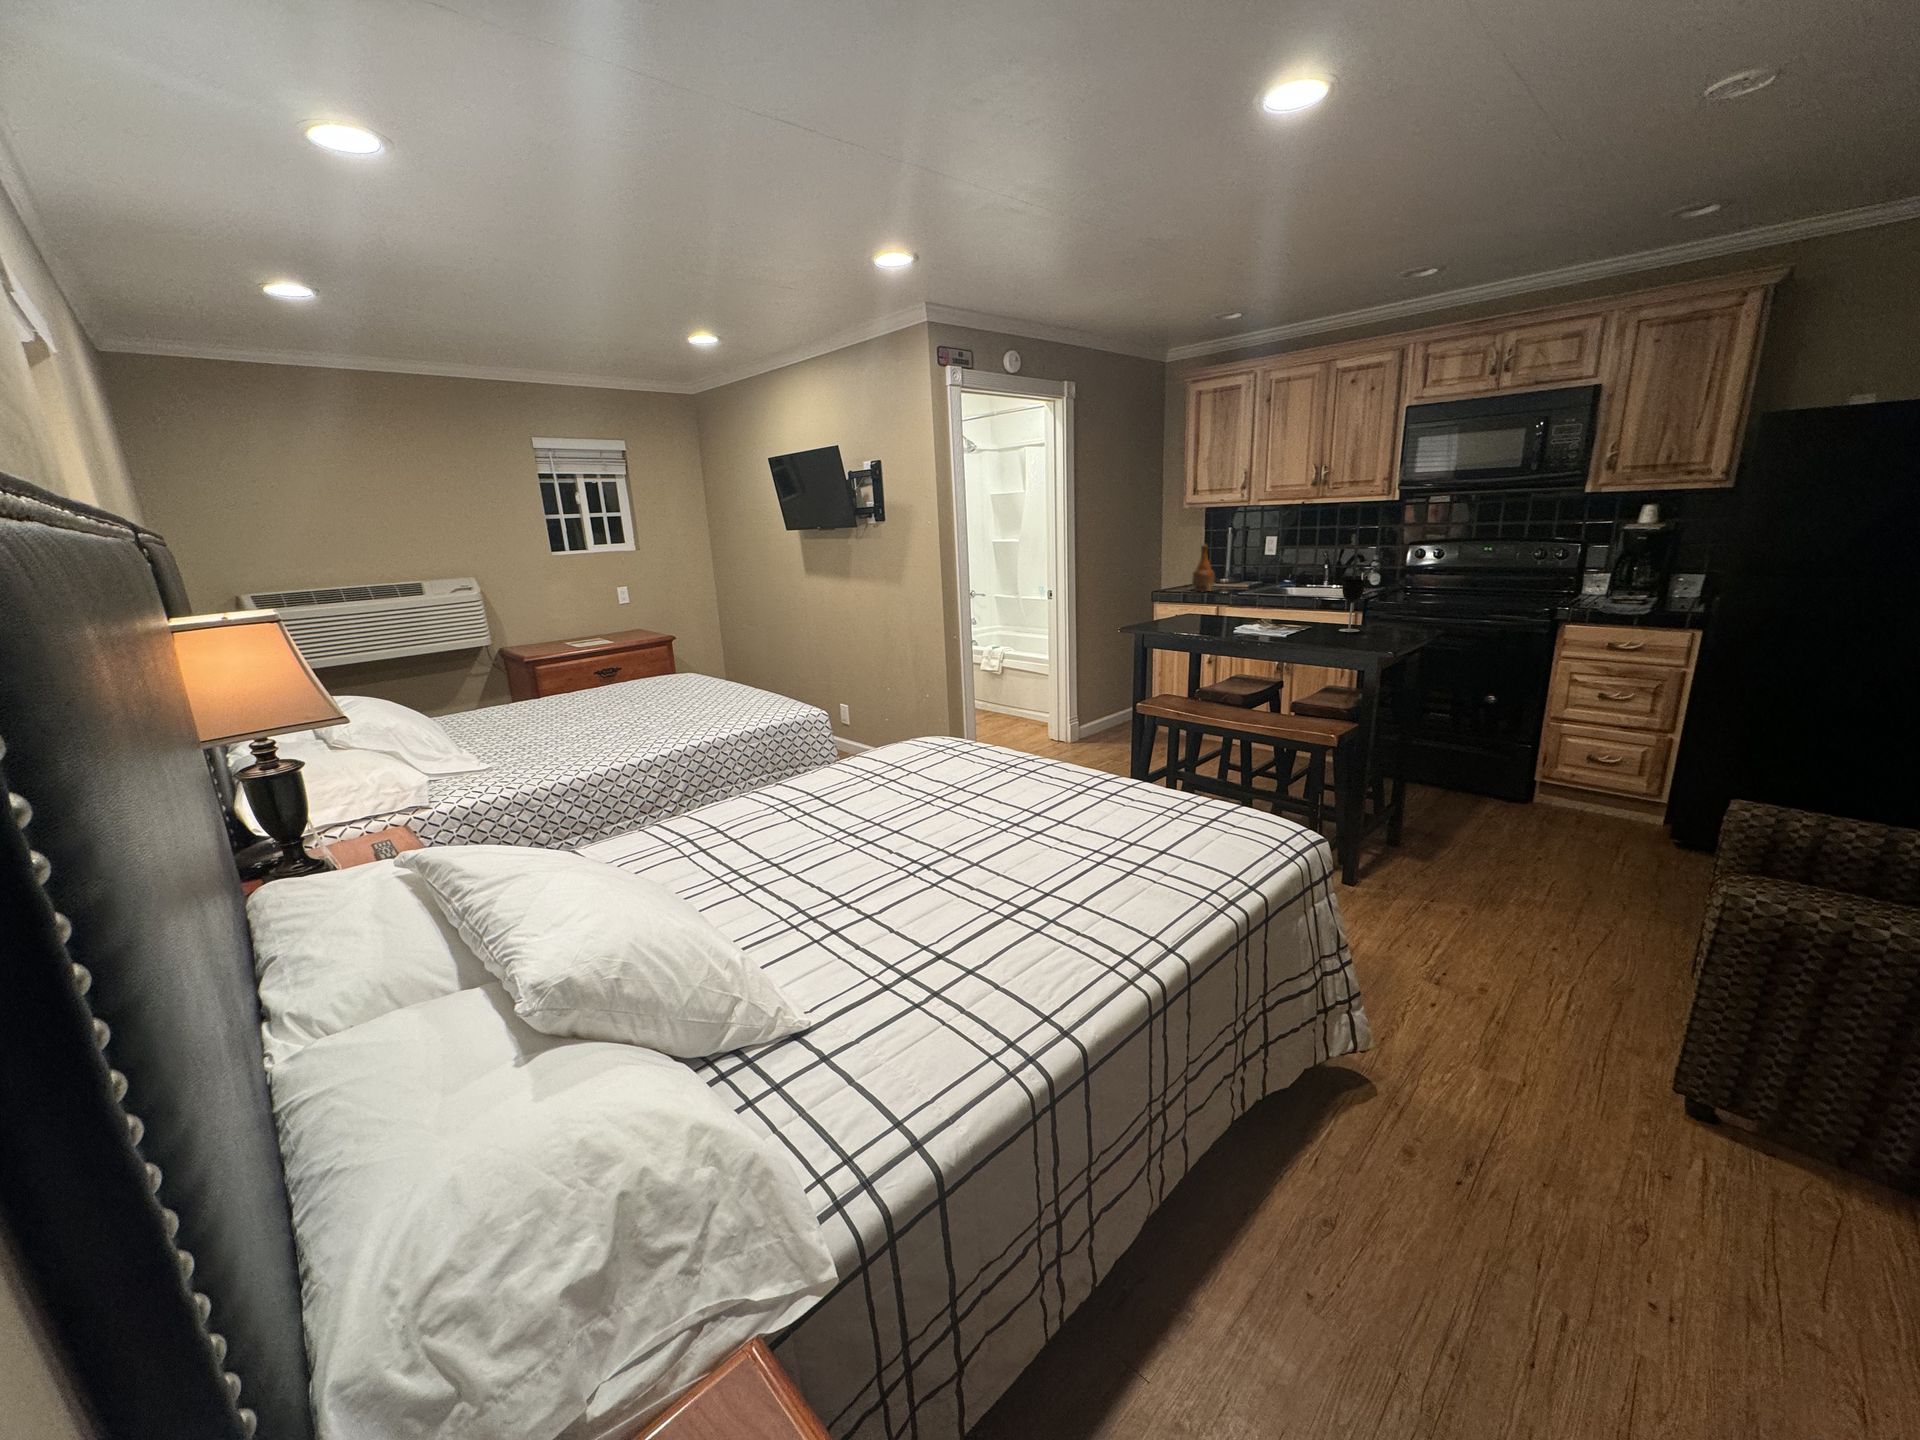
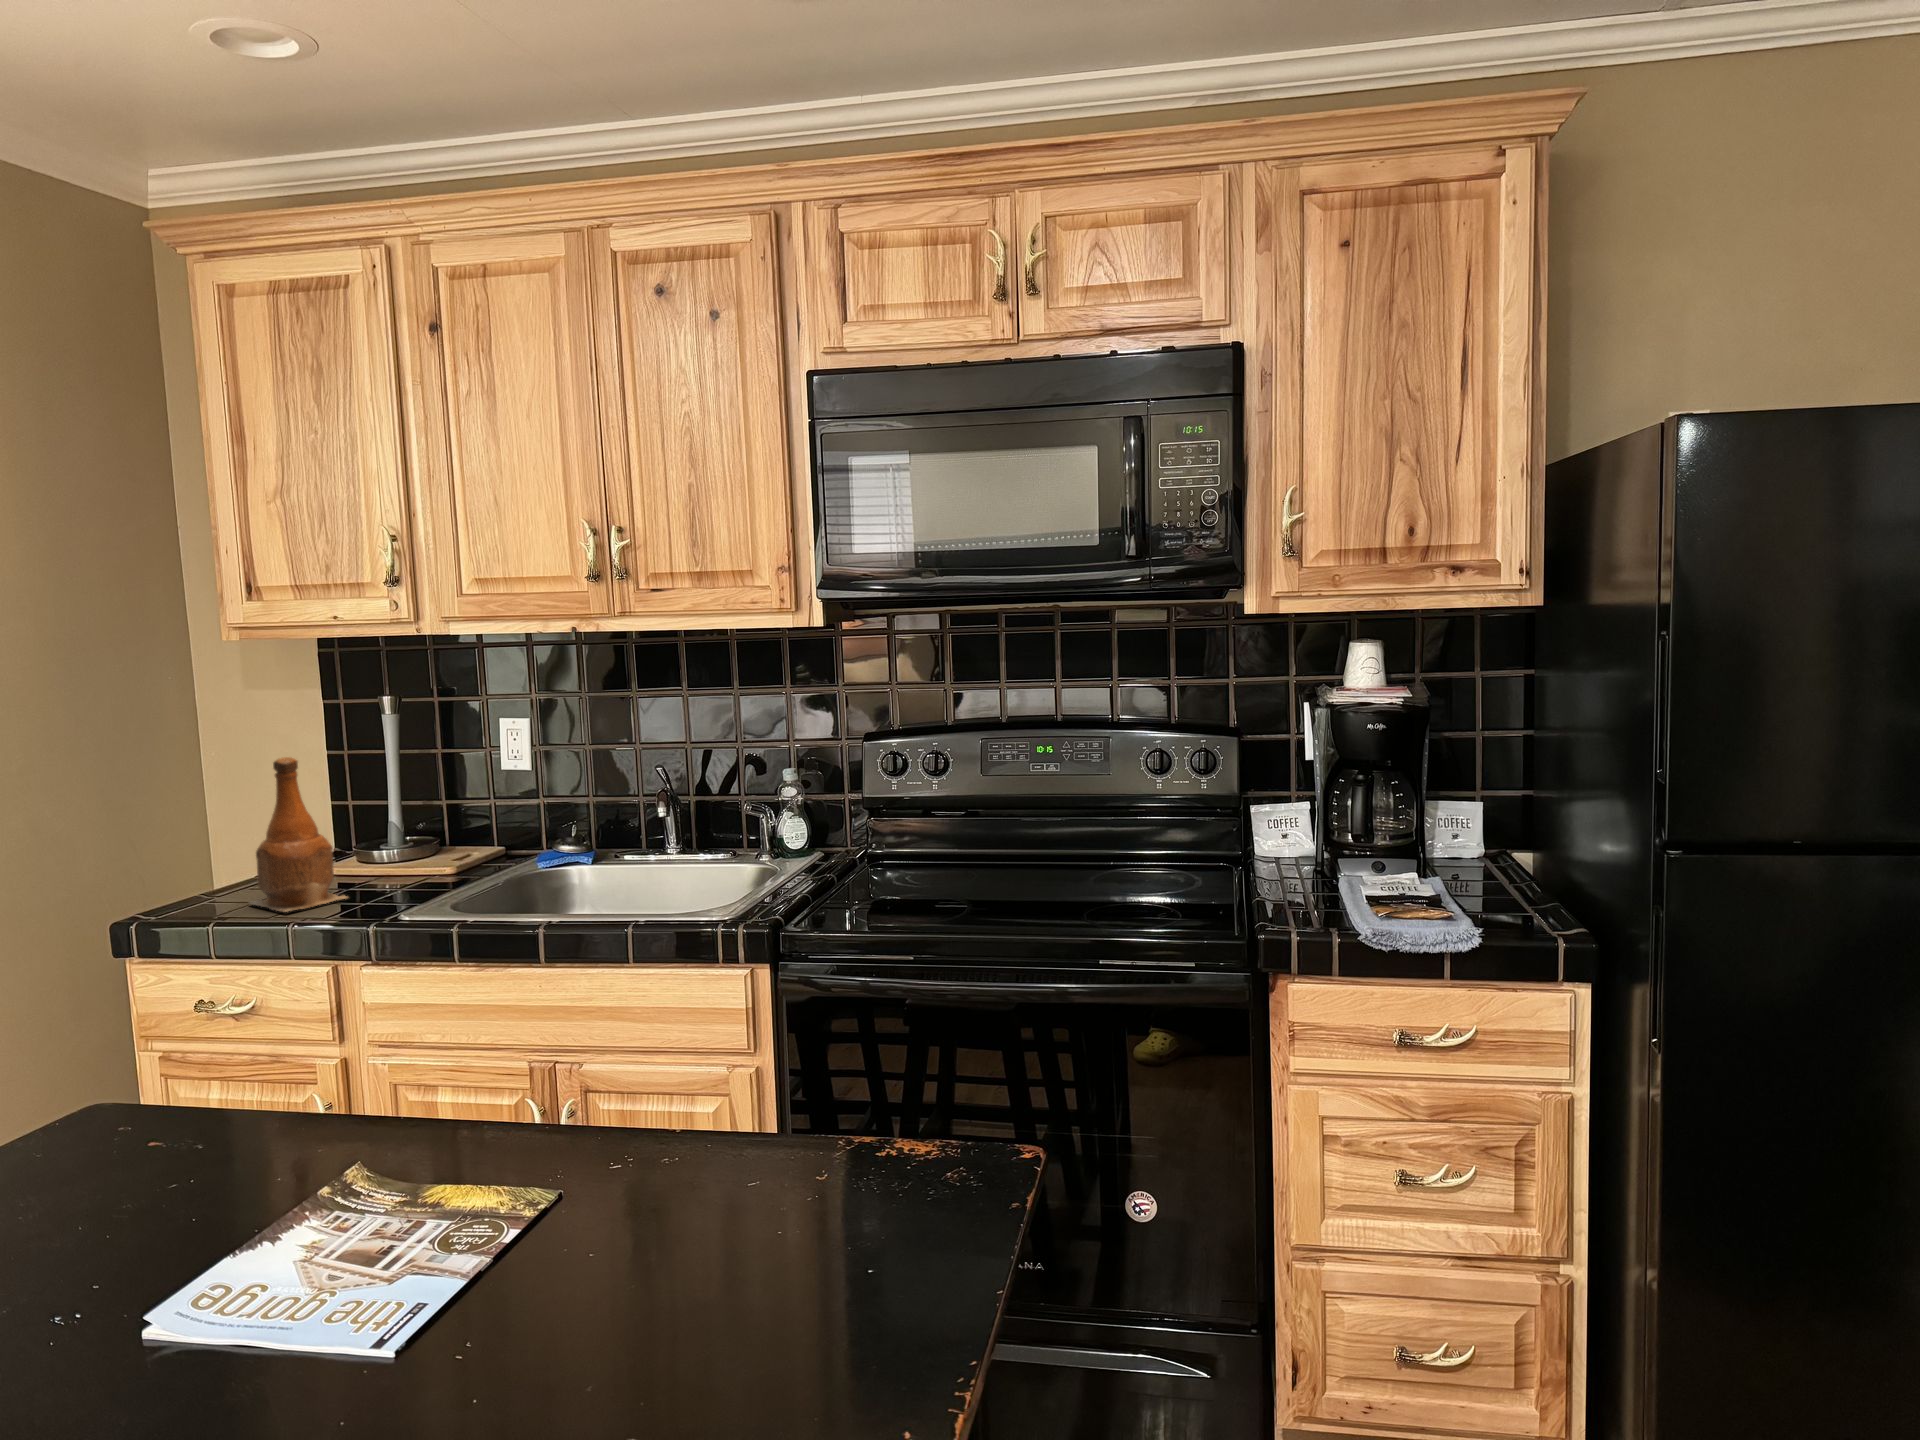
wine glass: present [1339,579,1365,632] -> none [600,1013,712,1296]

